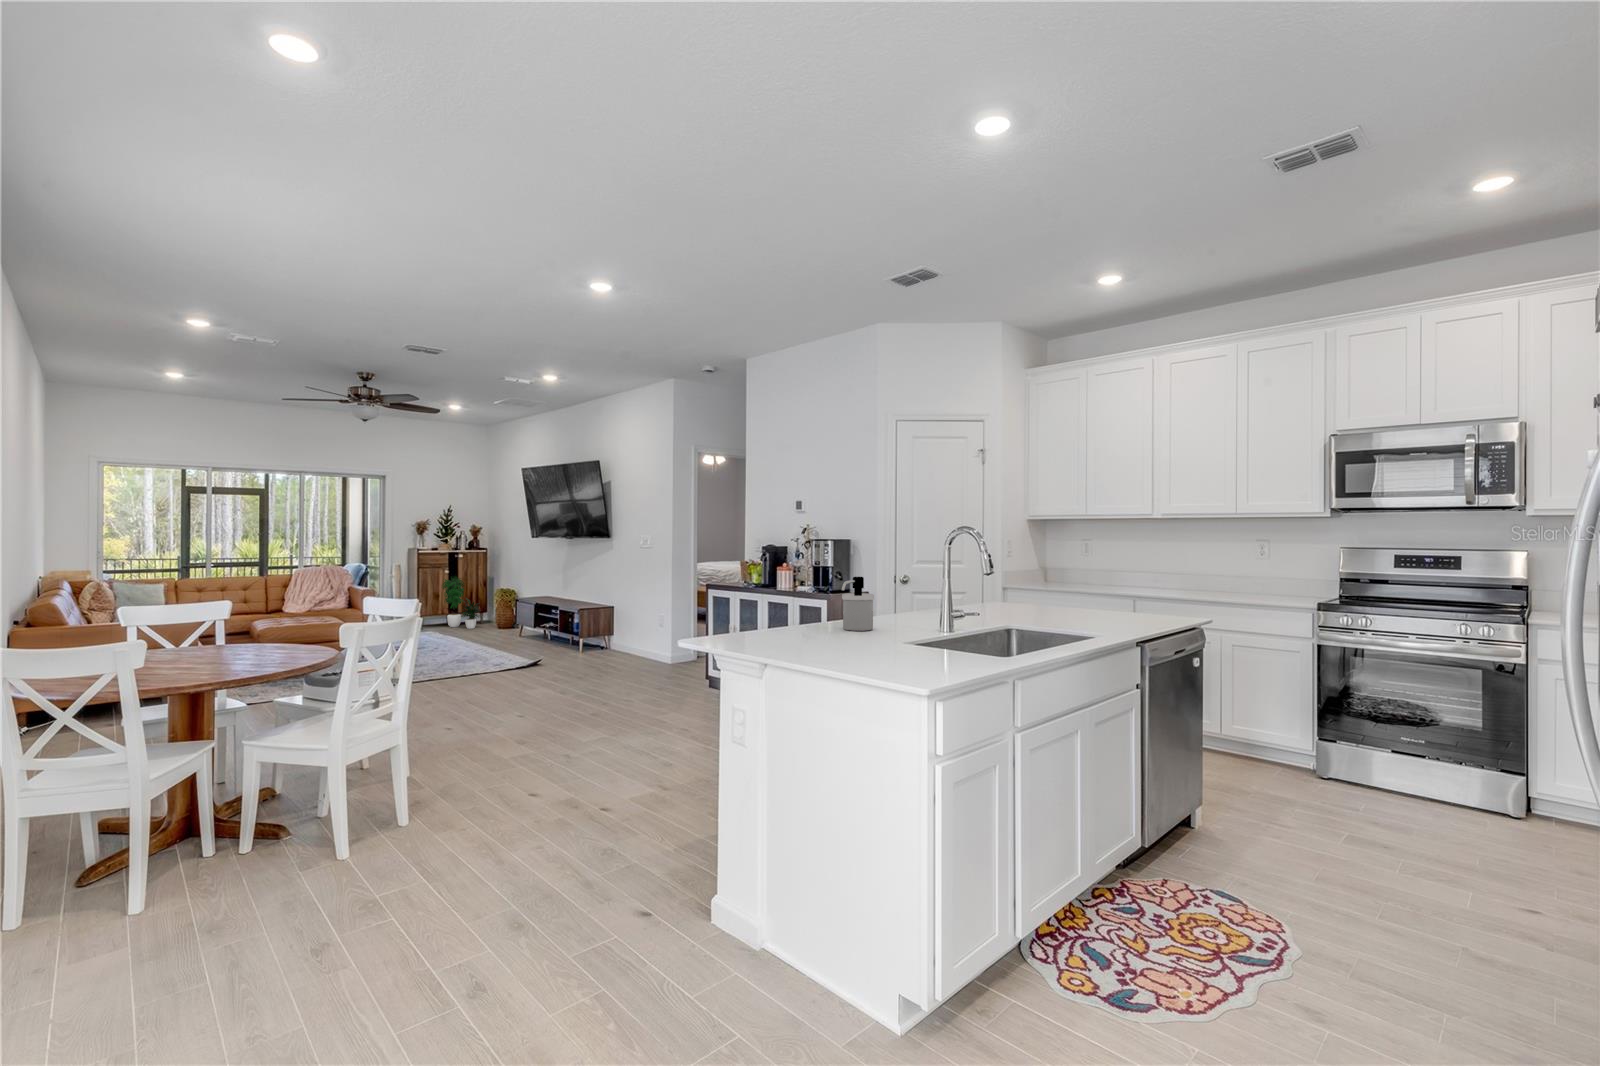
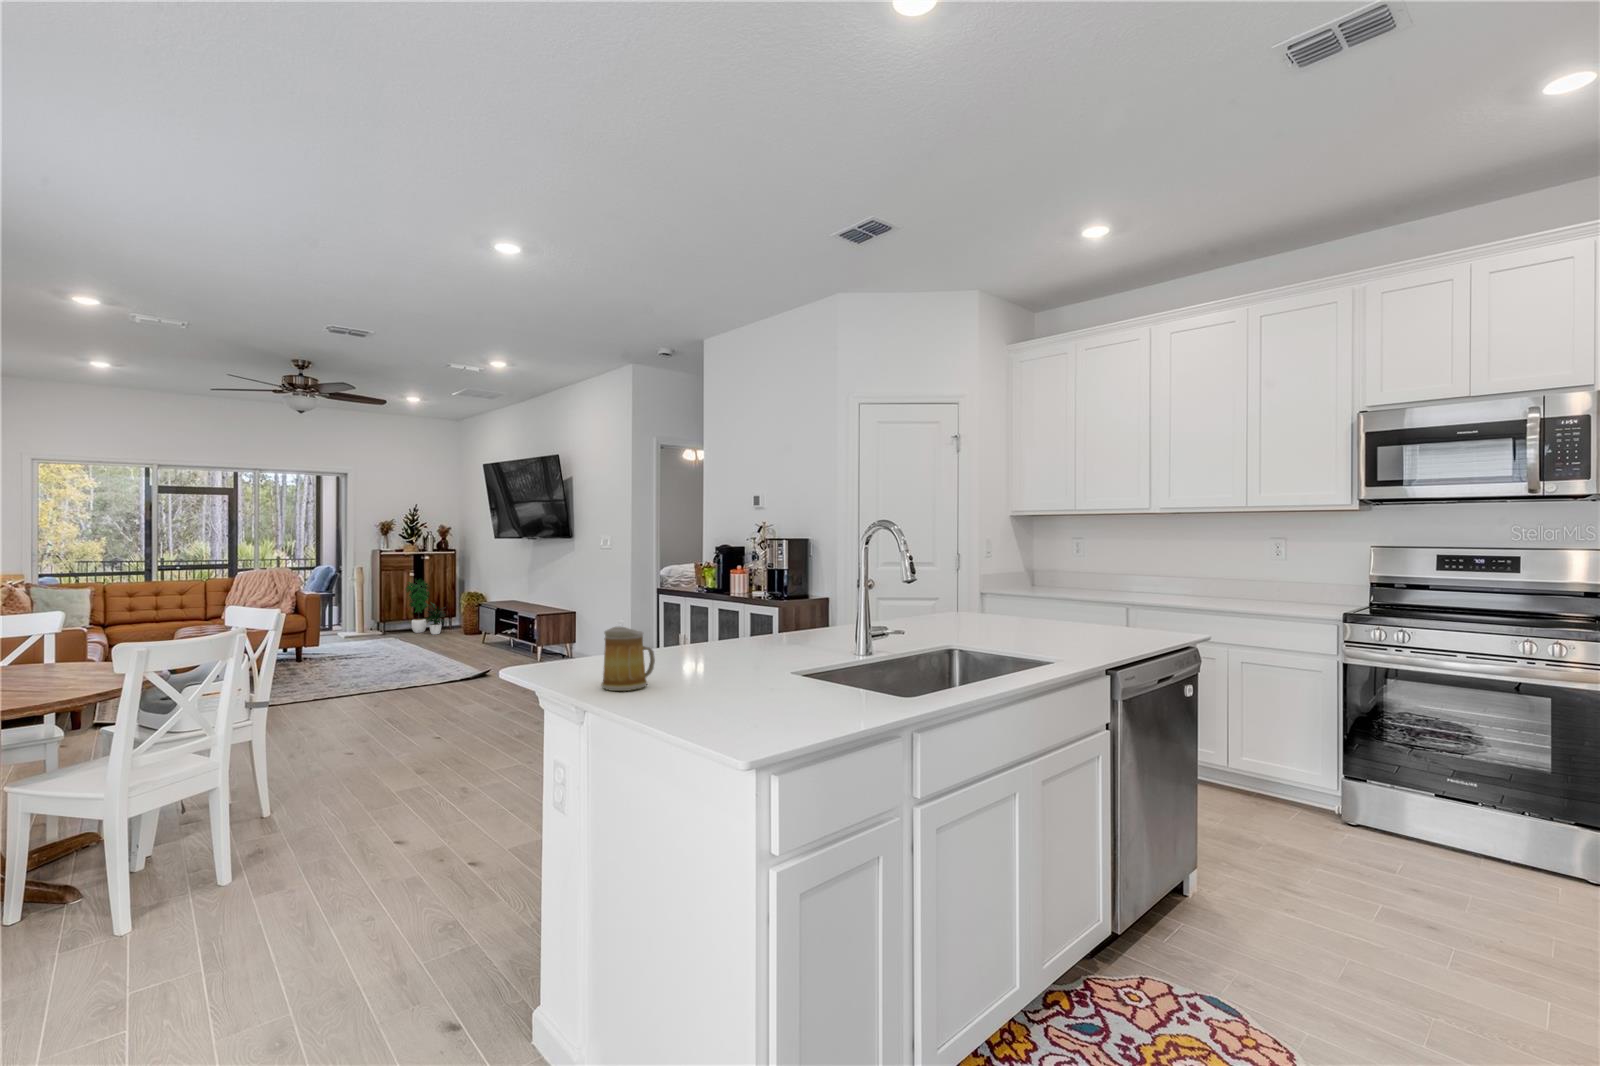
soap dispenser: present [842,577,874,631] -> none [721,589,769,658]
mug: none [770,602,809,650] -> present [601,627,655,691]

